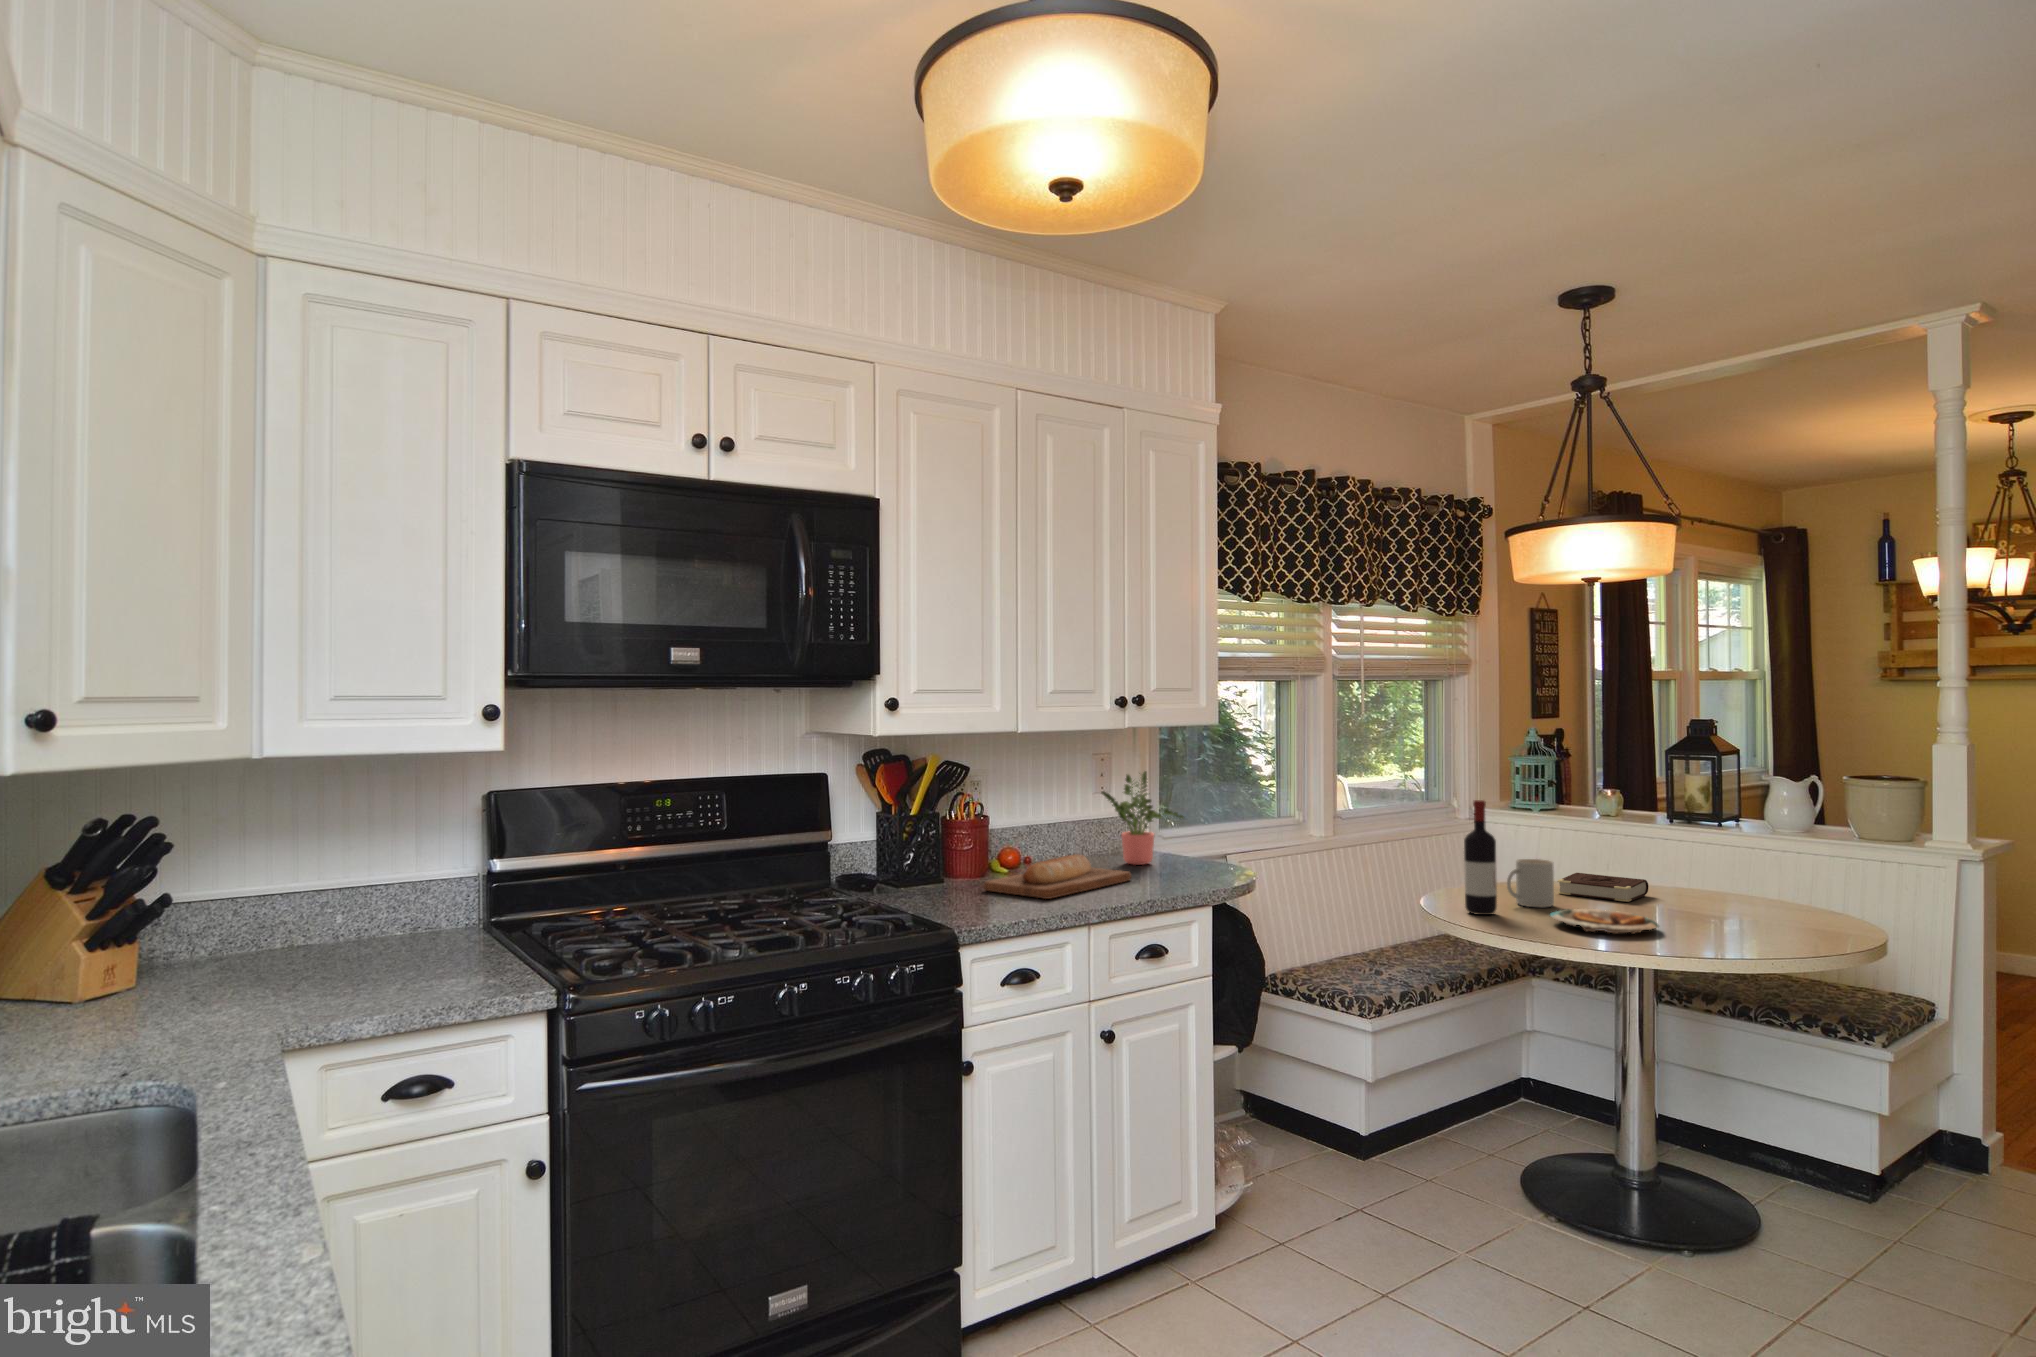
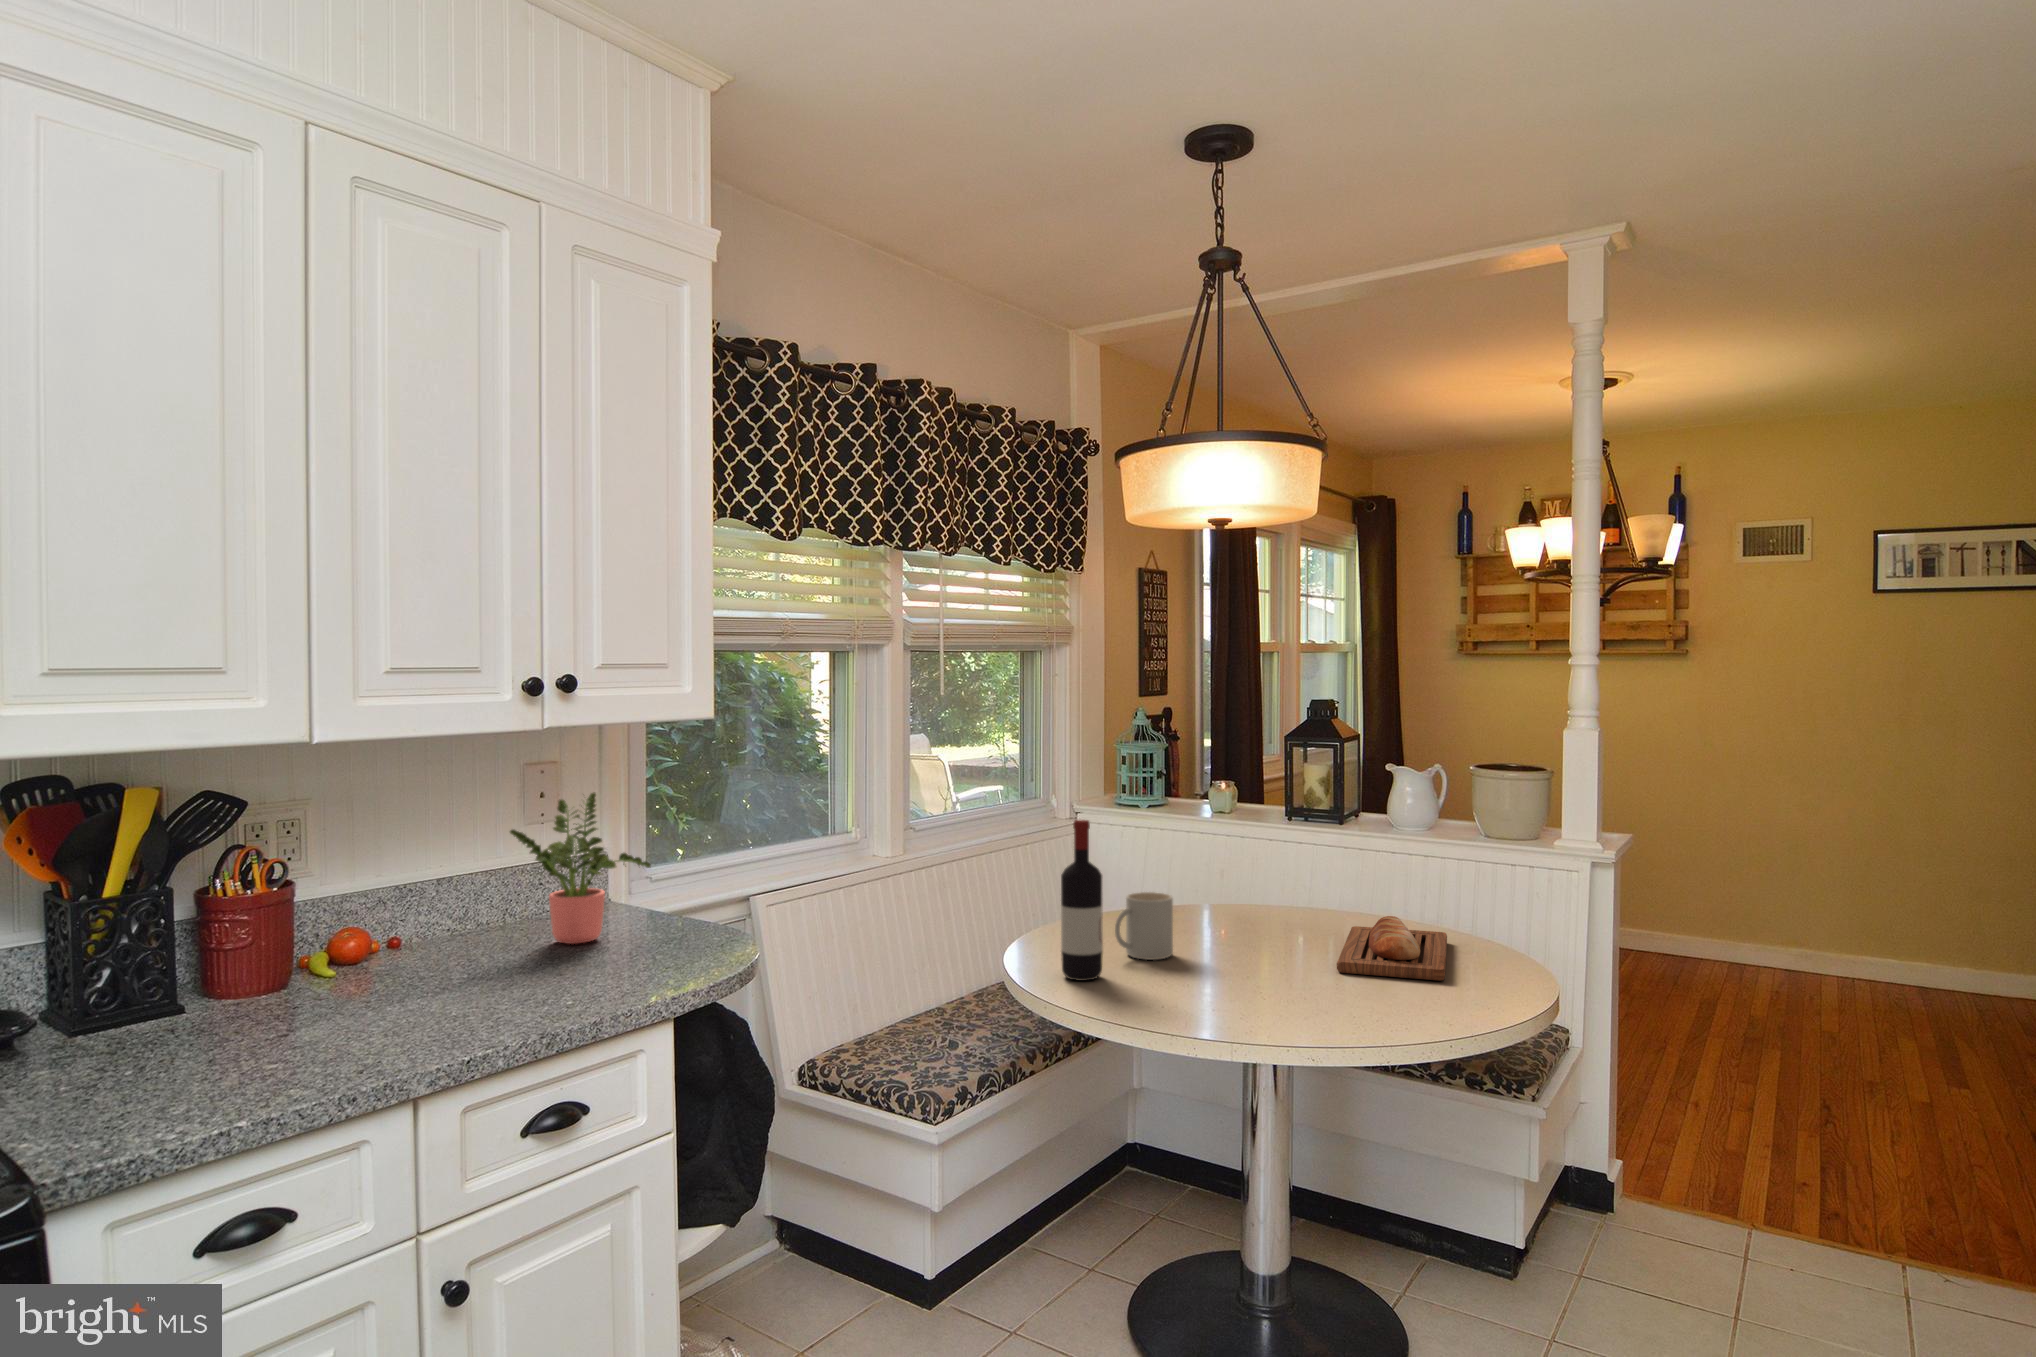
bread loaf: present [983,854,1131,899] -> present [1337,916,1447,981]
book: present [1558,873,1648,902] -> none [1175,901,1280,940]
plate: present [1550,909,1659,934] -> none [1170,962,1306,1004]

